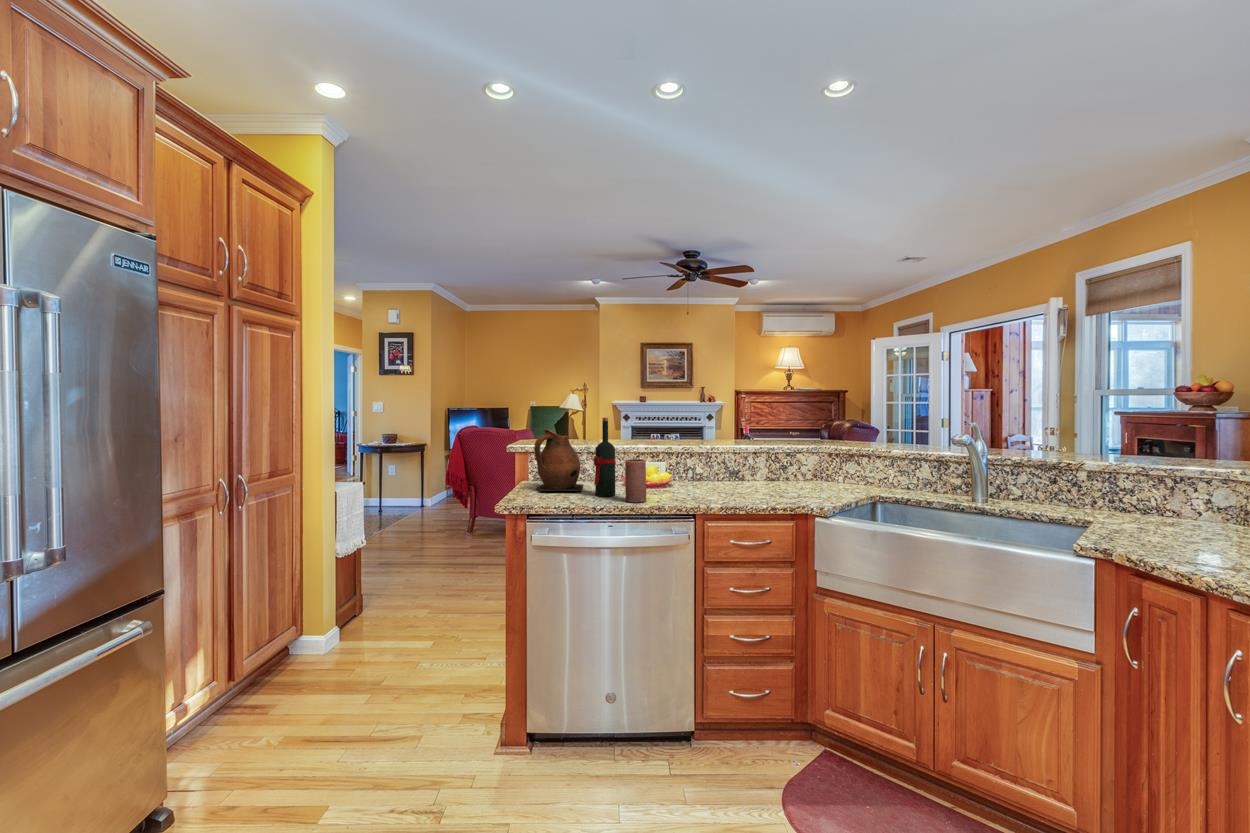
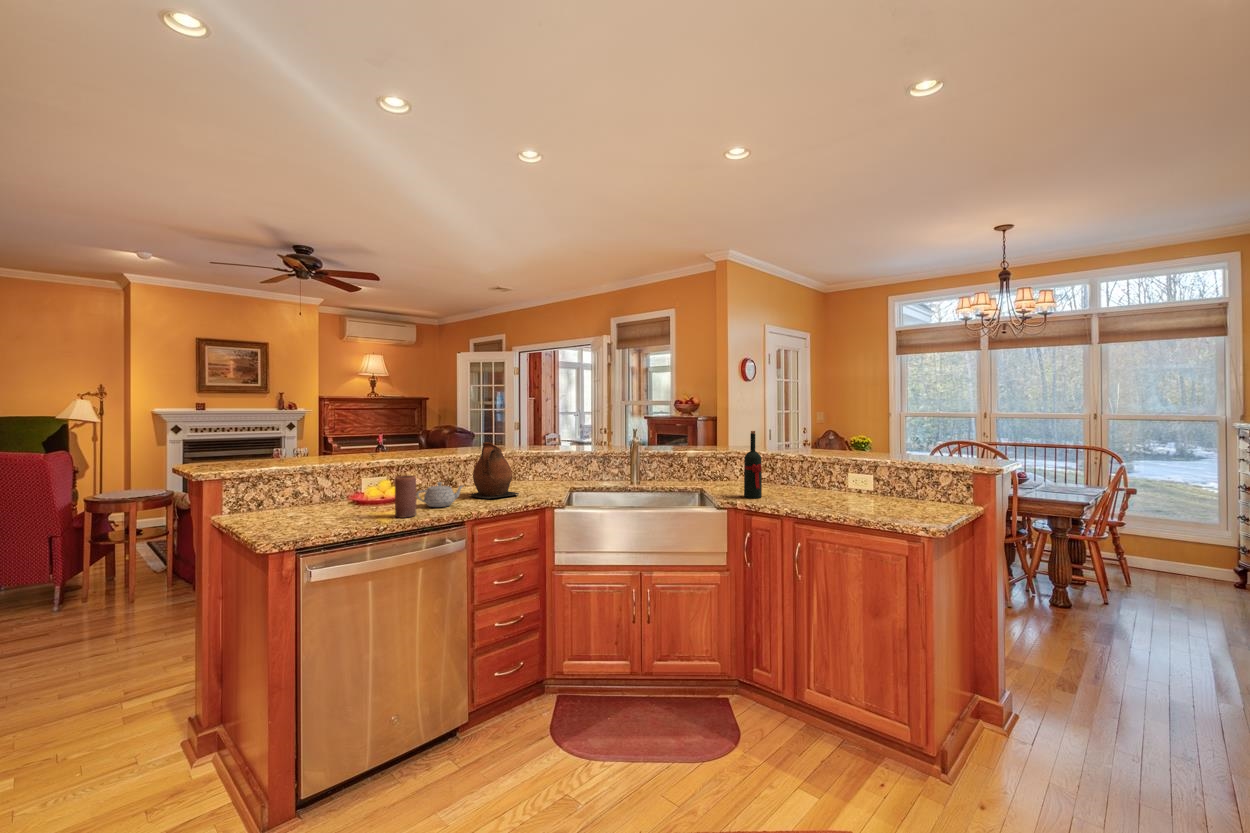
wine bottle: present [594,418,615,497] -> present [744,431,762,498]
ceramic pitcher: present [534,429,583,492] -> present [469,443,519,498]
teapot: none [661,471,714,498] -> present [416,482,463,507]

